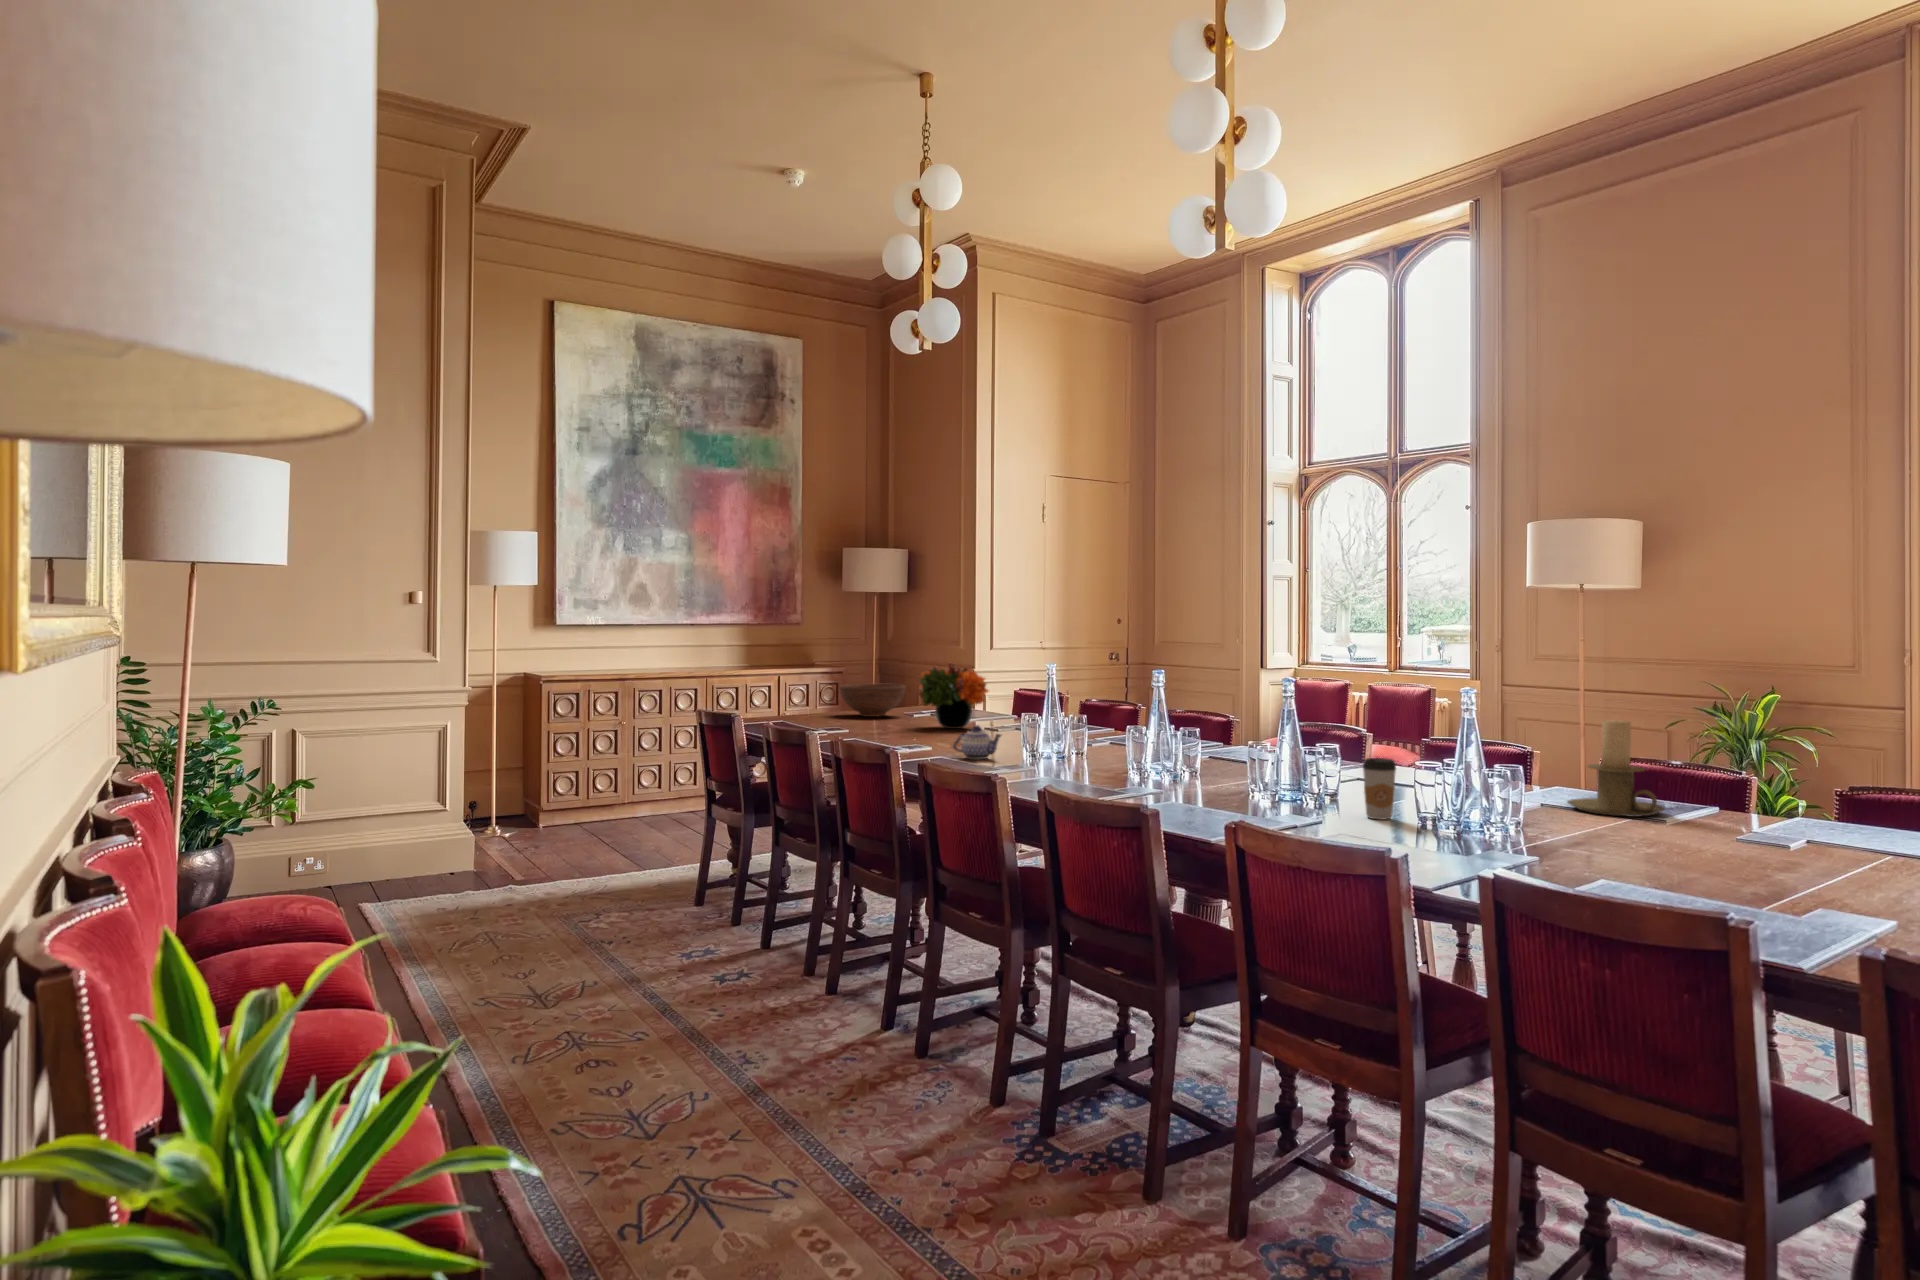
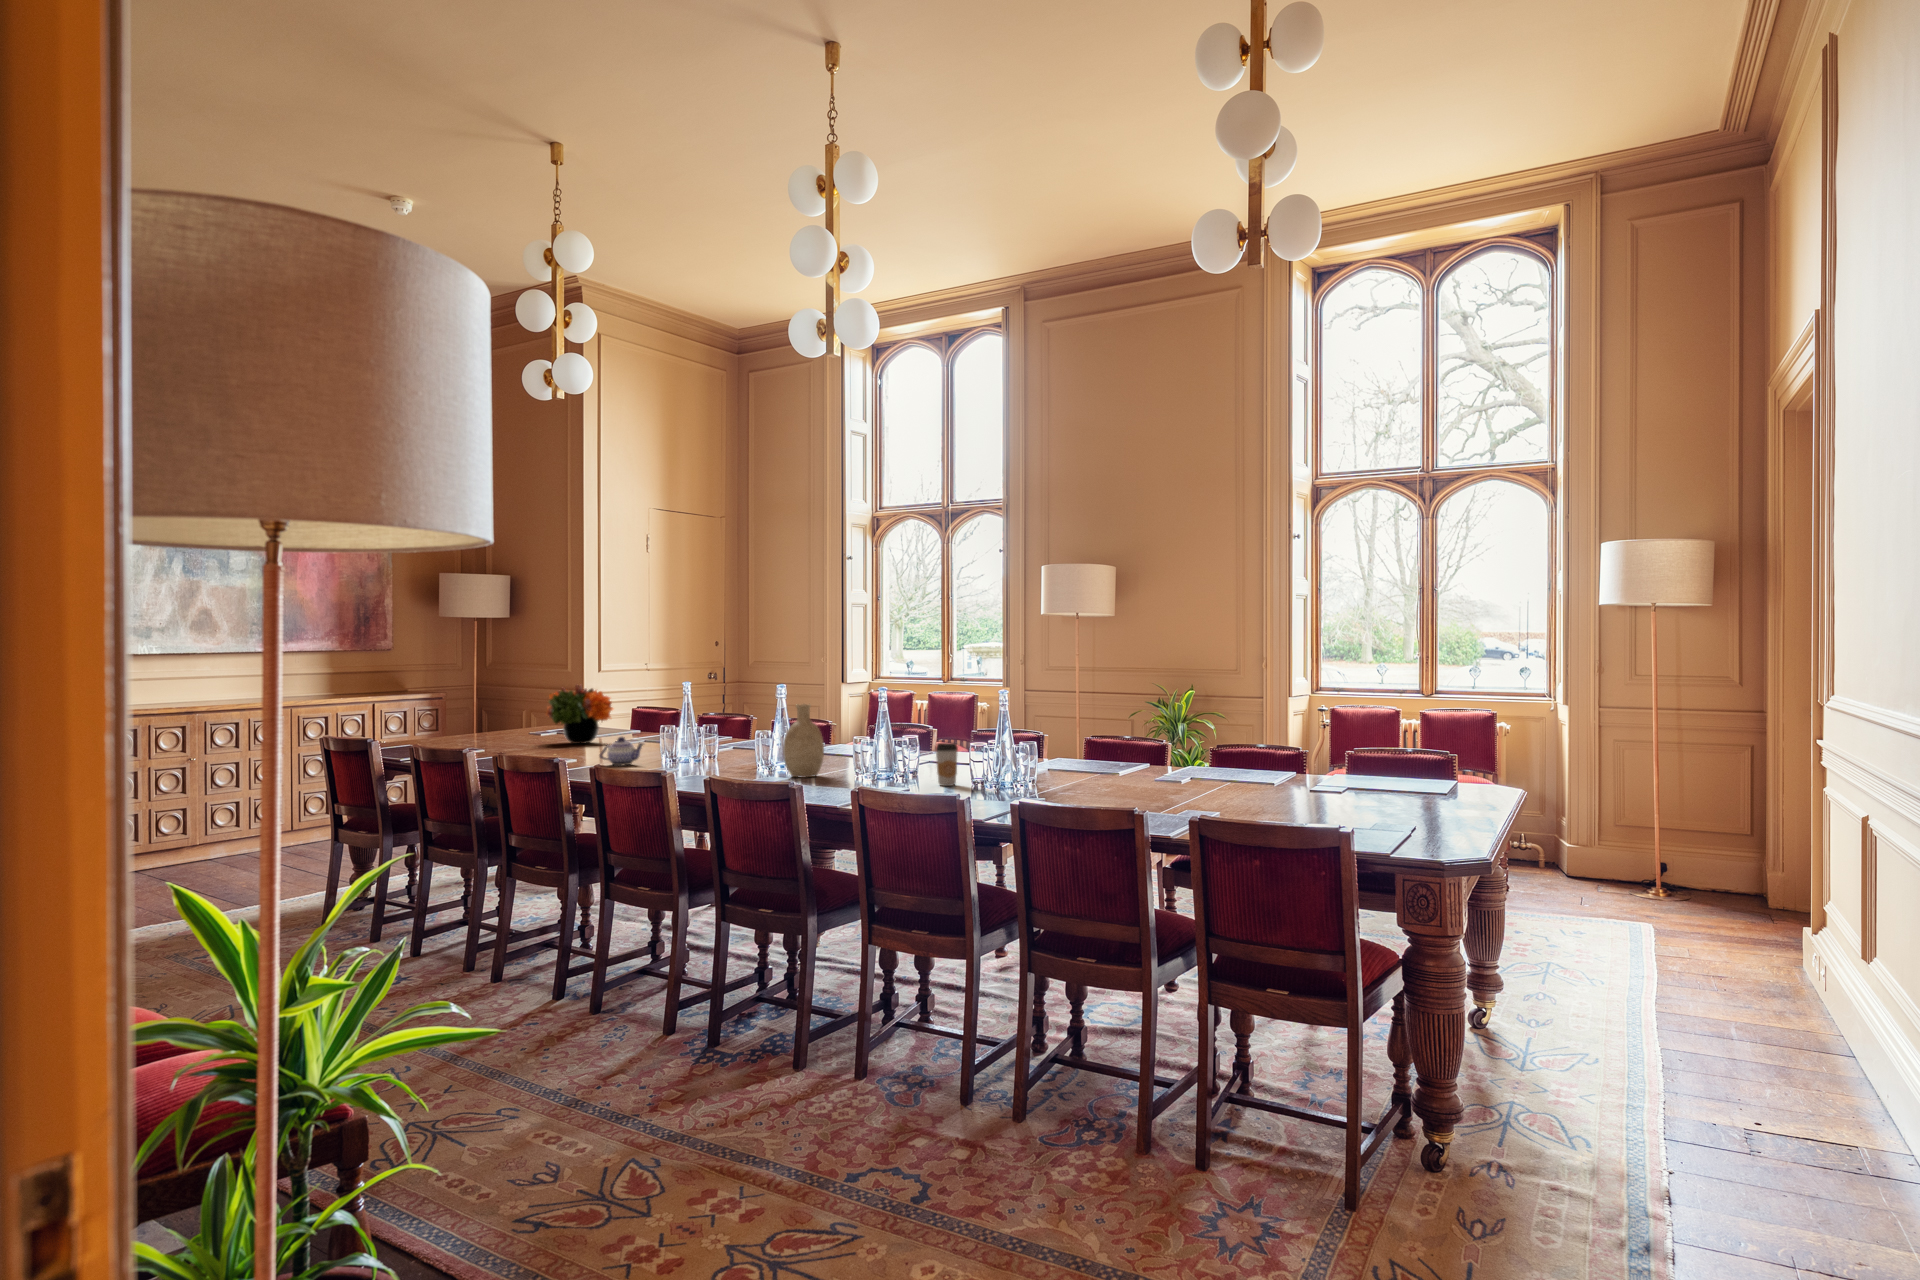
fruit bowl: present [840,684,905,717] -> none [459,706,526,738]
decorative vase: none [1158,696,1211,791] -> present [783,704,824,777]
candle holder: present [1567,720,1666,817] -> none [1067,710,1126,775]

